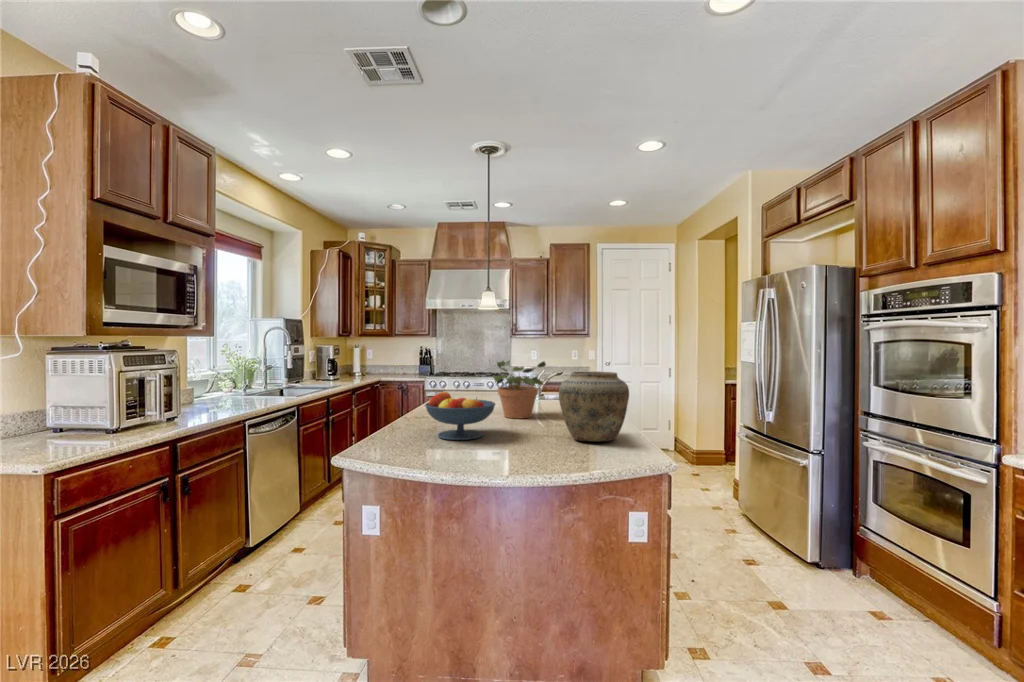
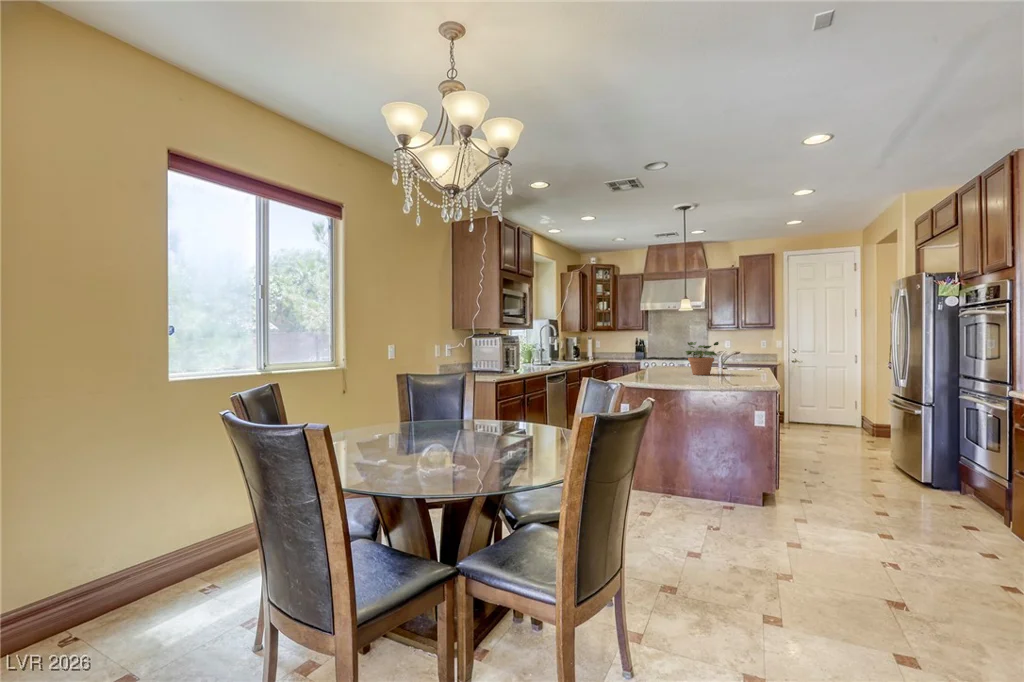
vase: present [559,371,629,441] -> none [720,345,762,381]
fruit bowl: present [425,392,495,440] -> none [646,356,685,379]

